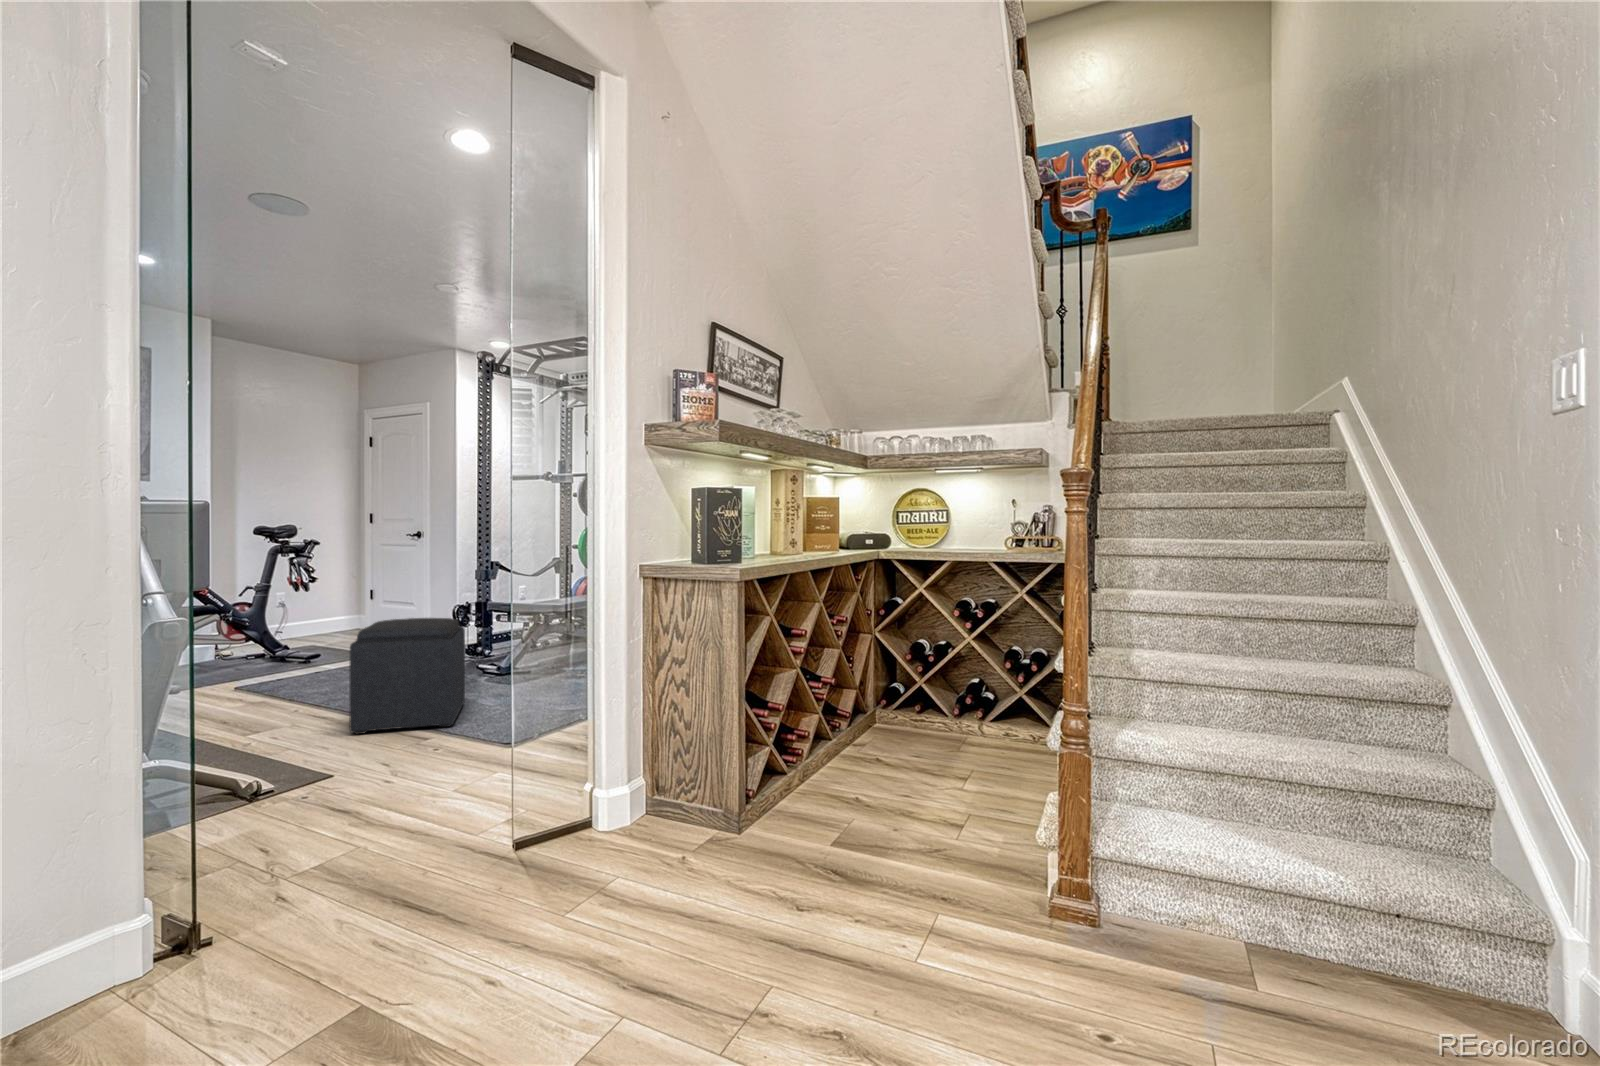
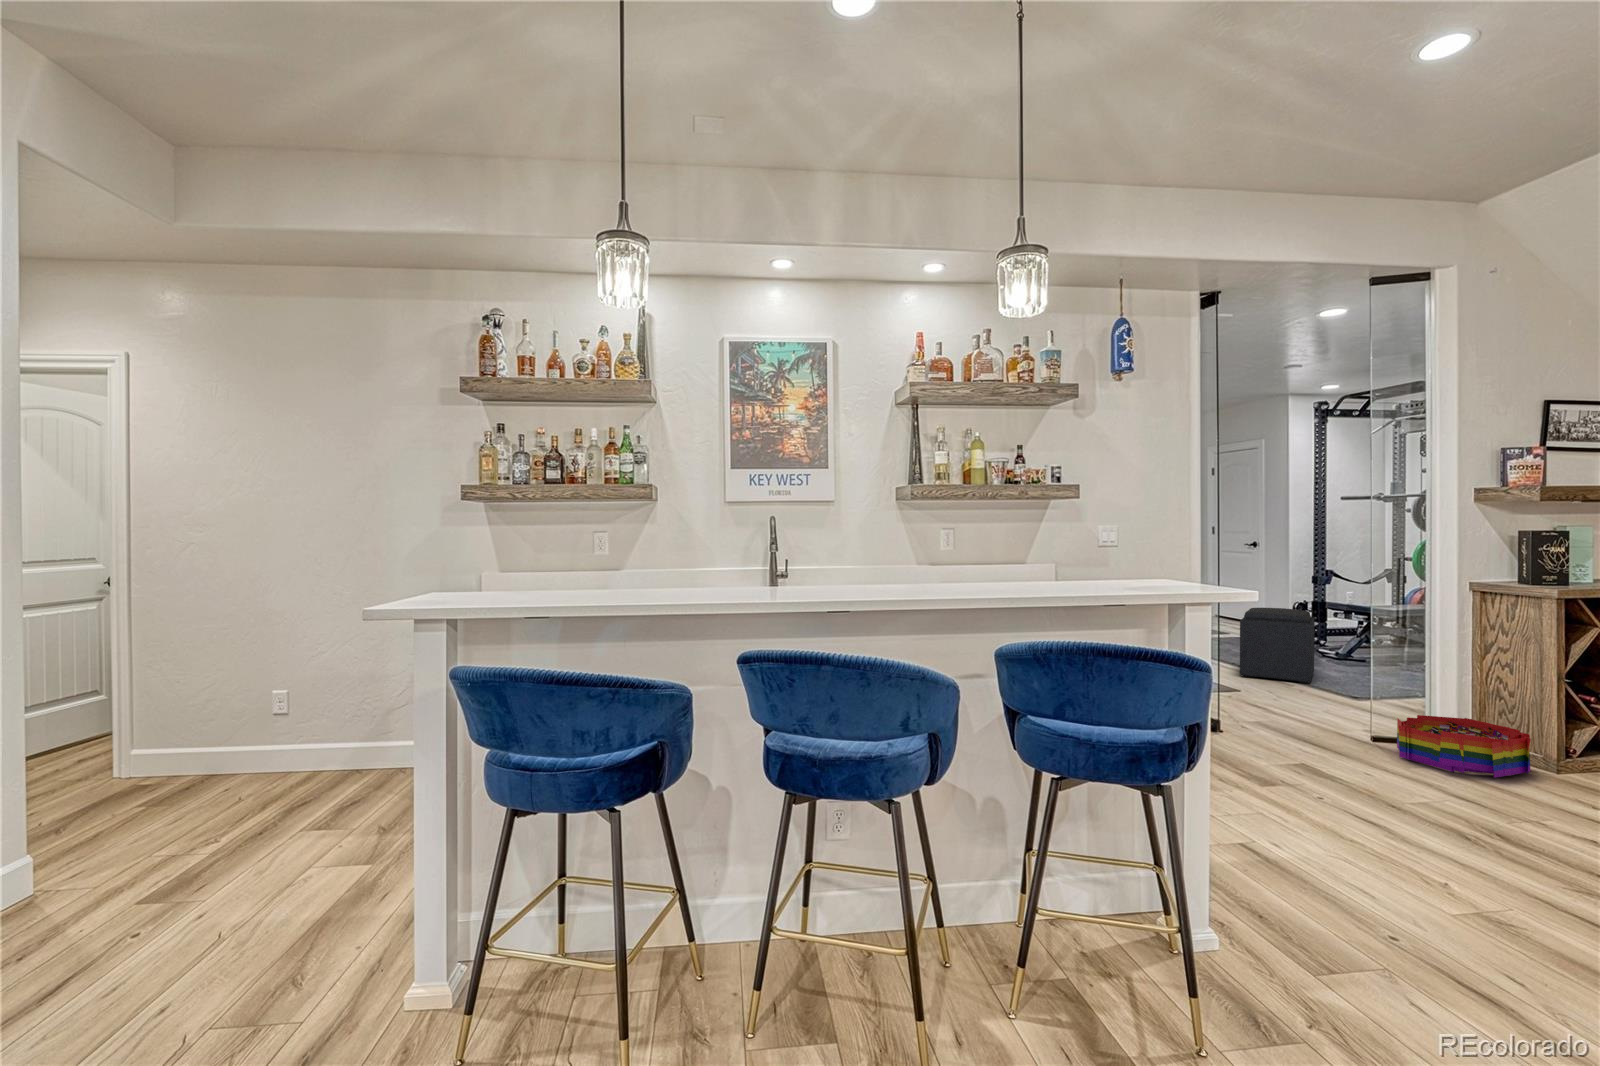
storage bin: none [547,771,714,892] -> present [1397,715,1531,778]

